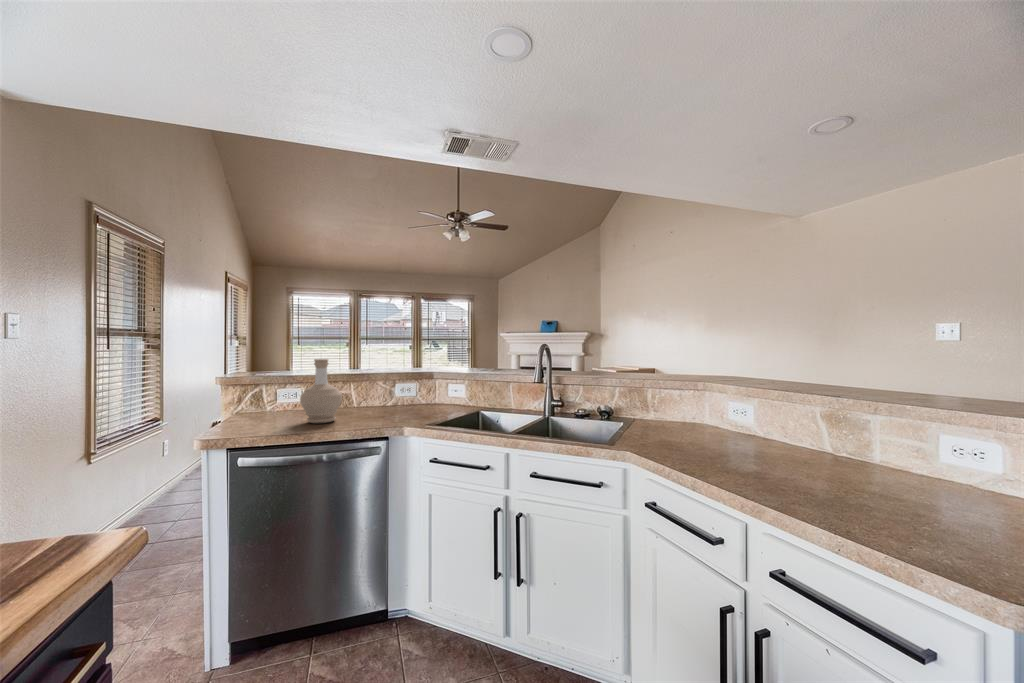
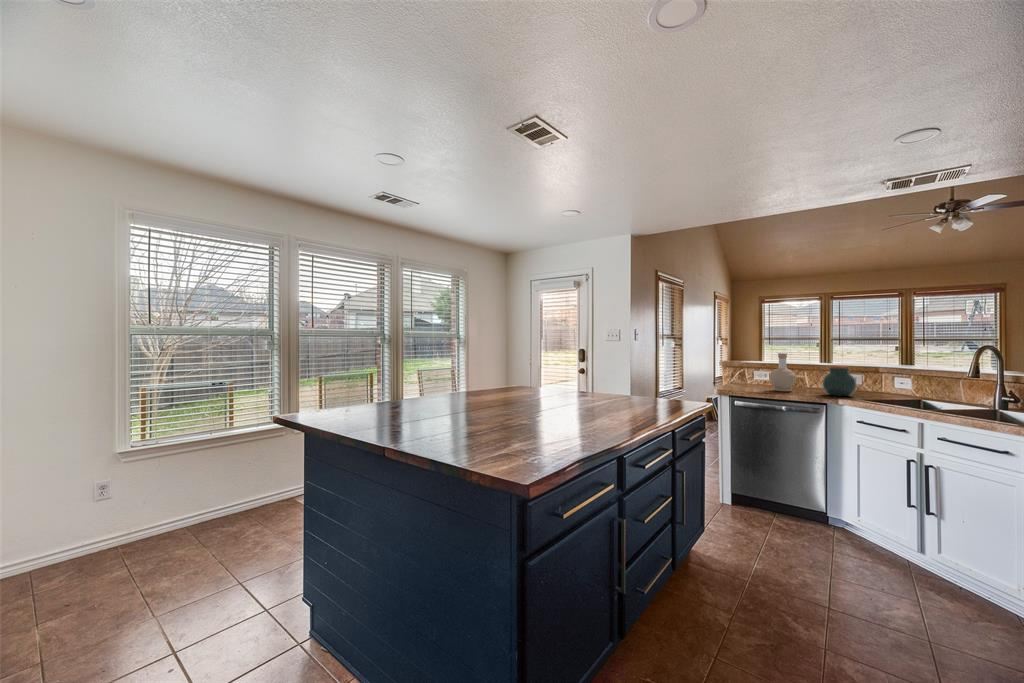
jar: none [379,375,420,421] -> present [822,366,857,396]

